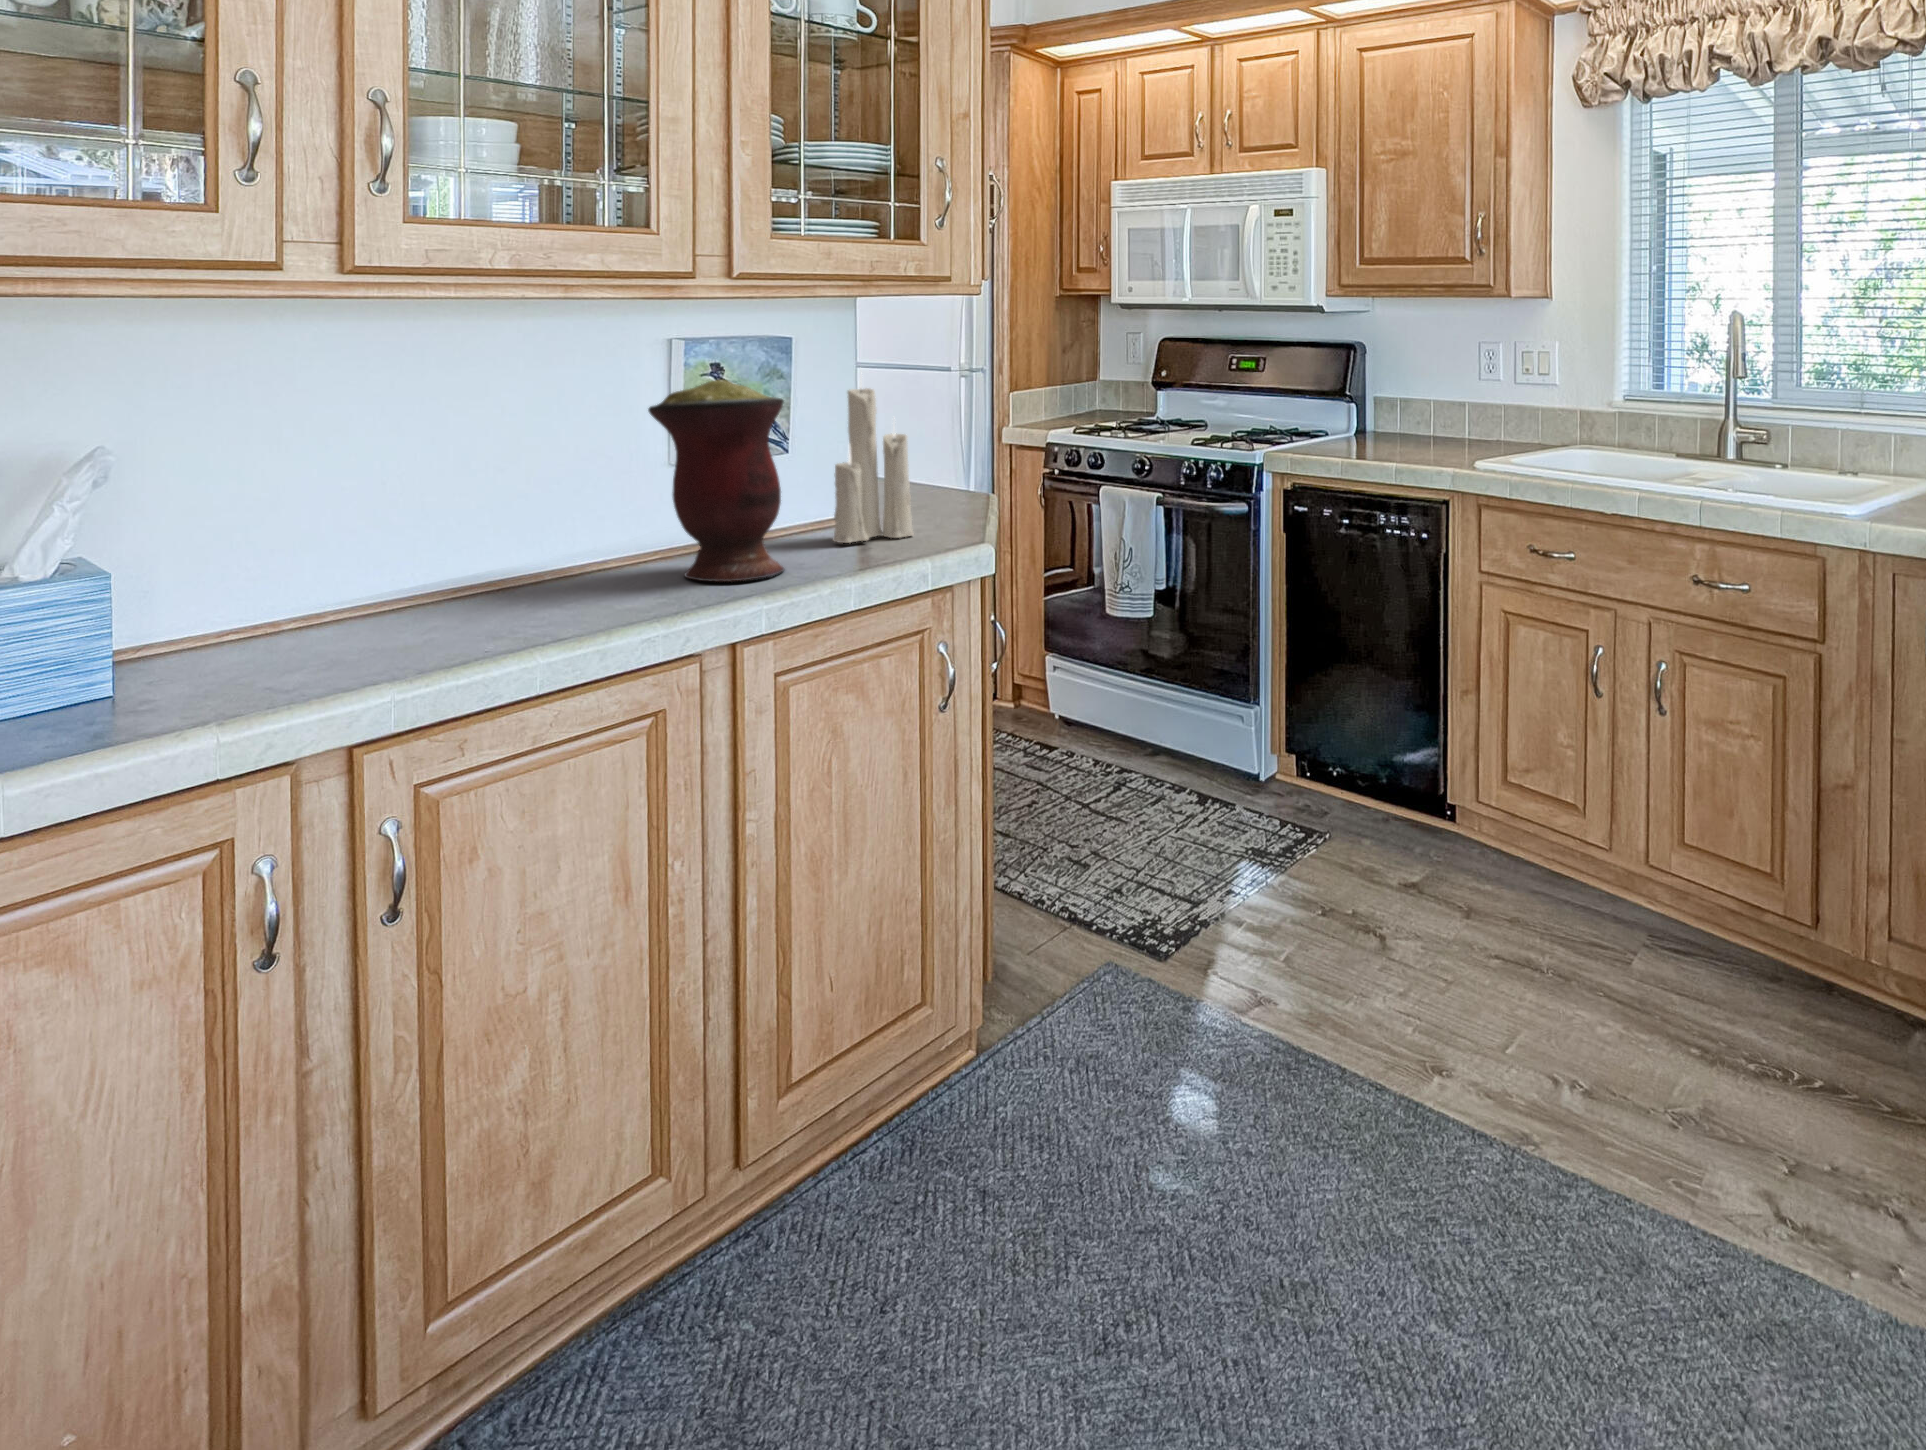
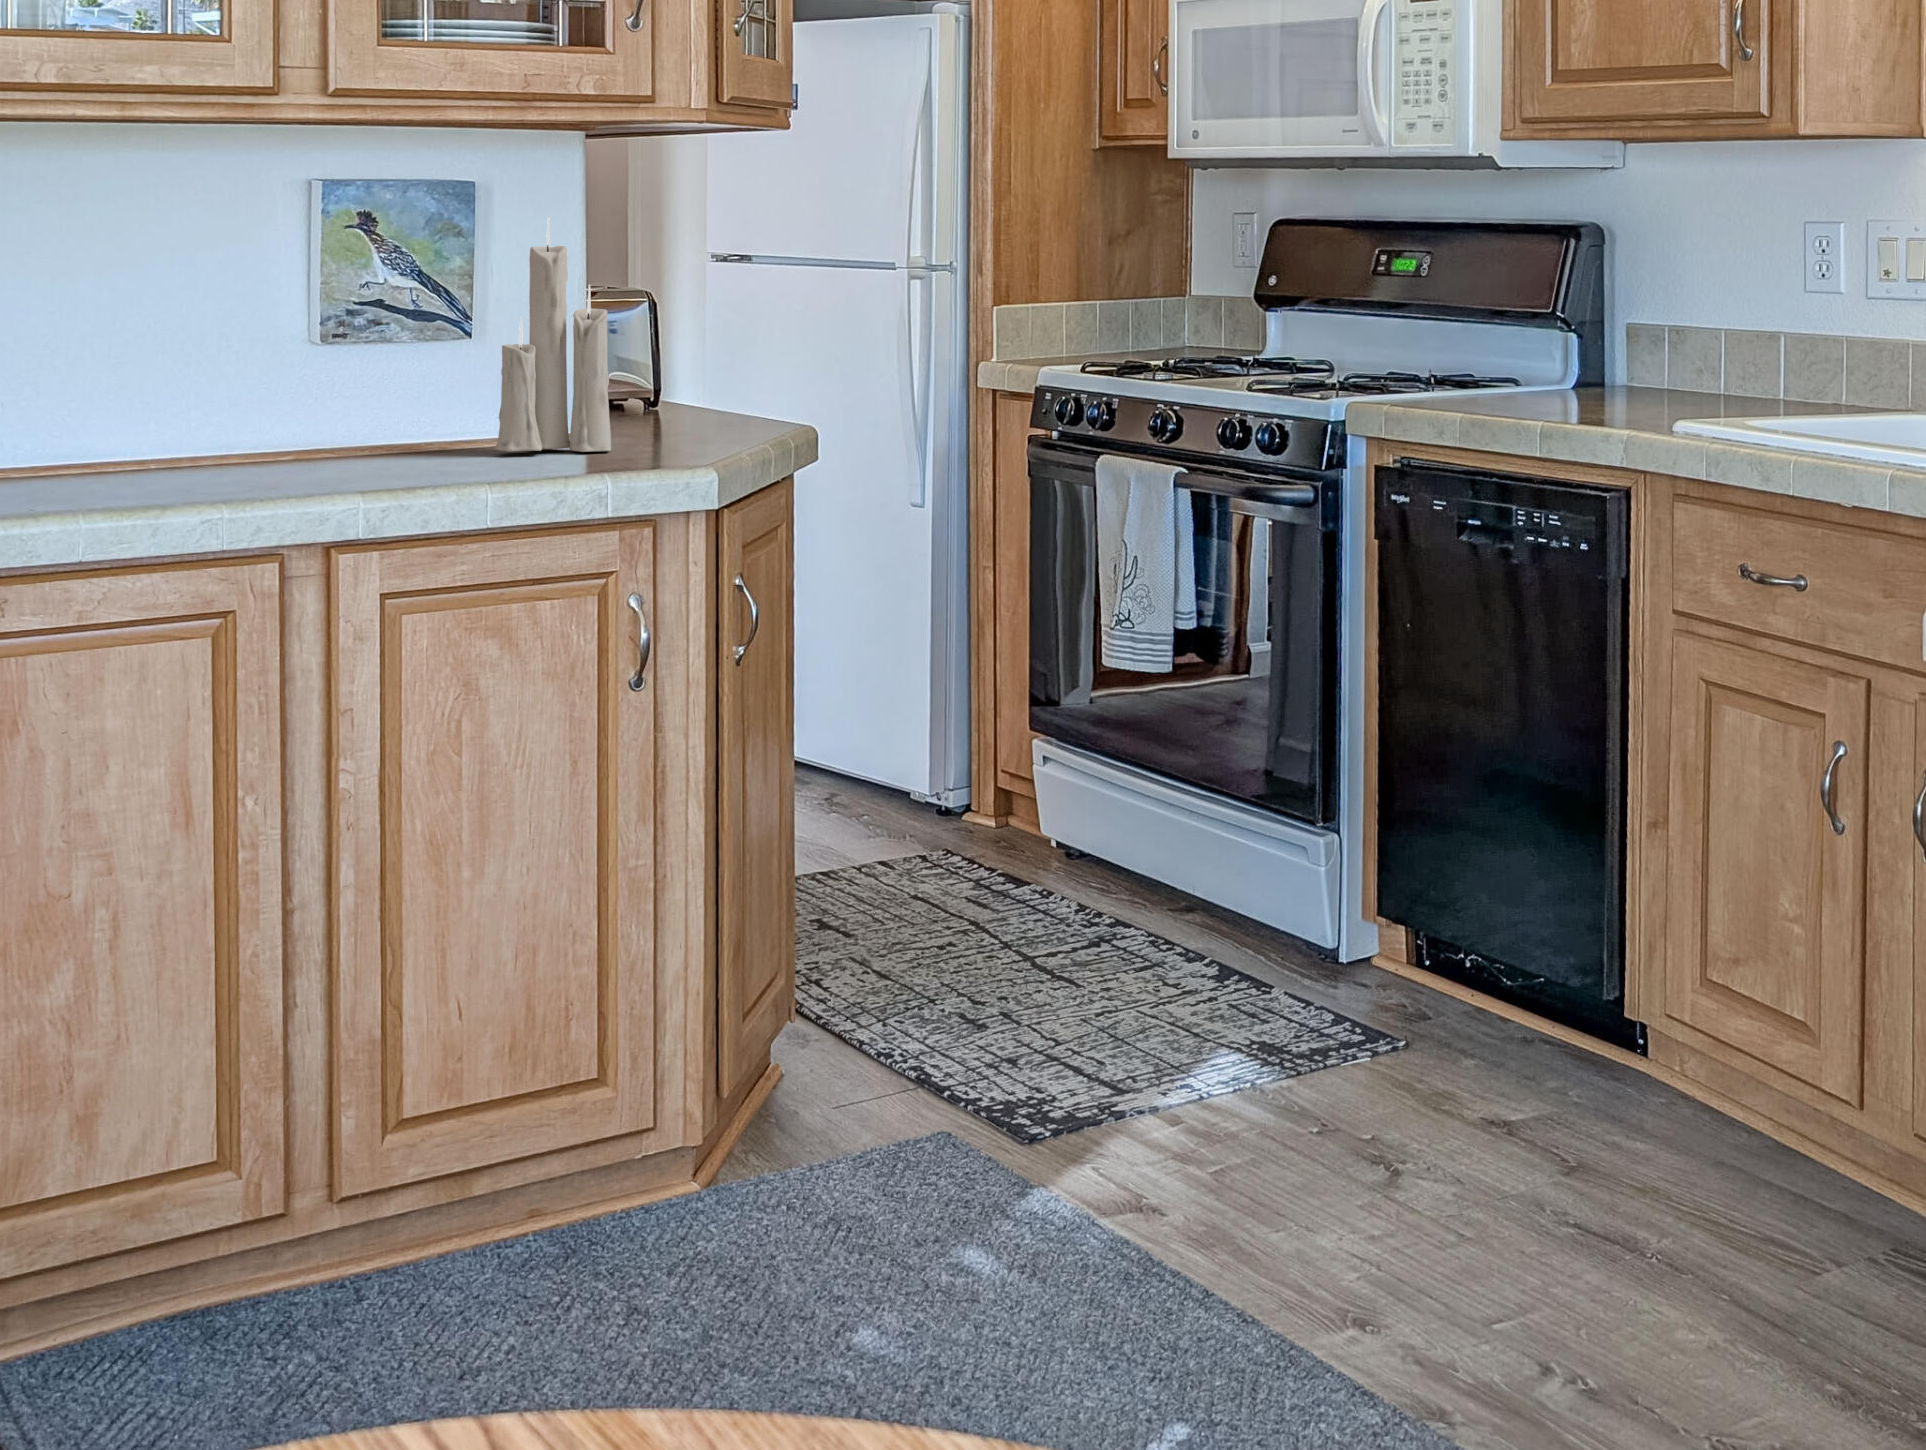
vase: present [648,380,784,582] -> none [245,223,409,475]

